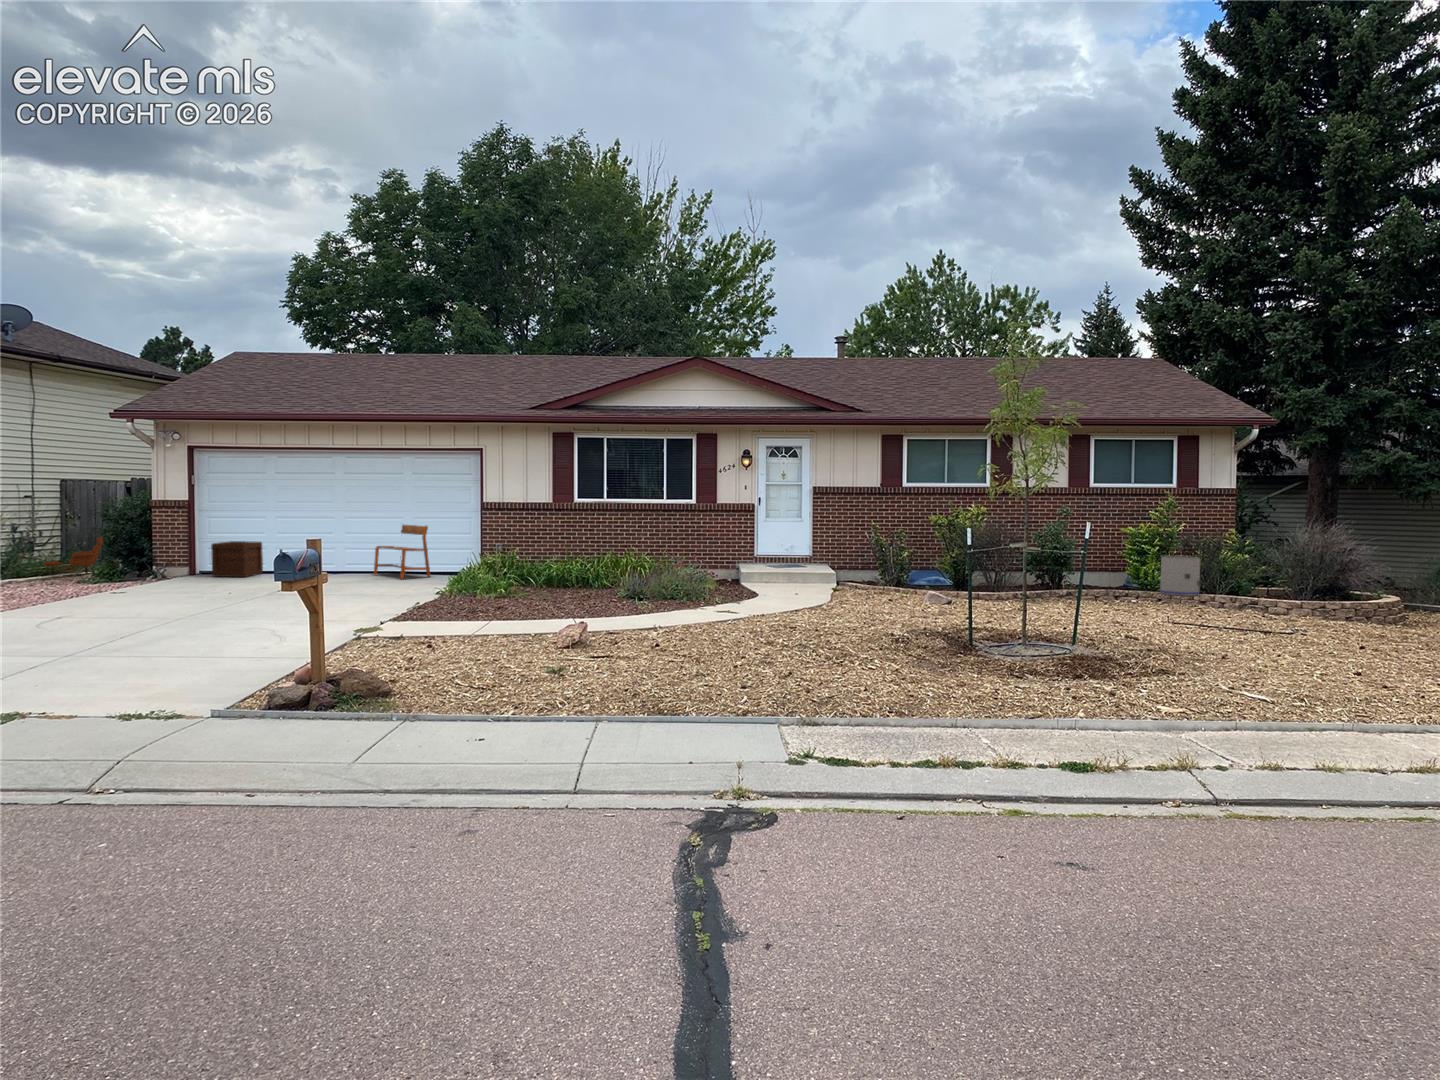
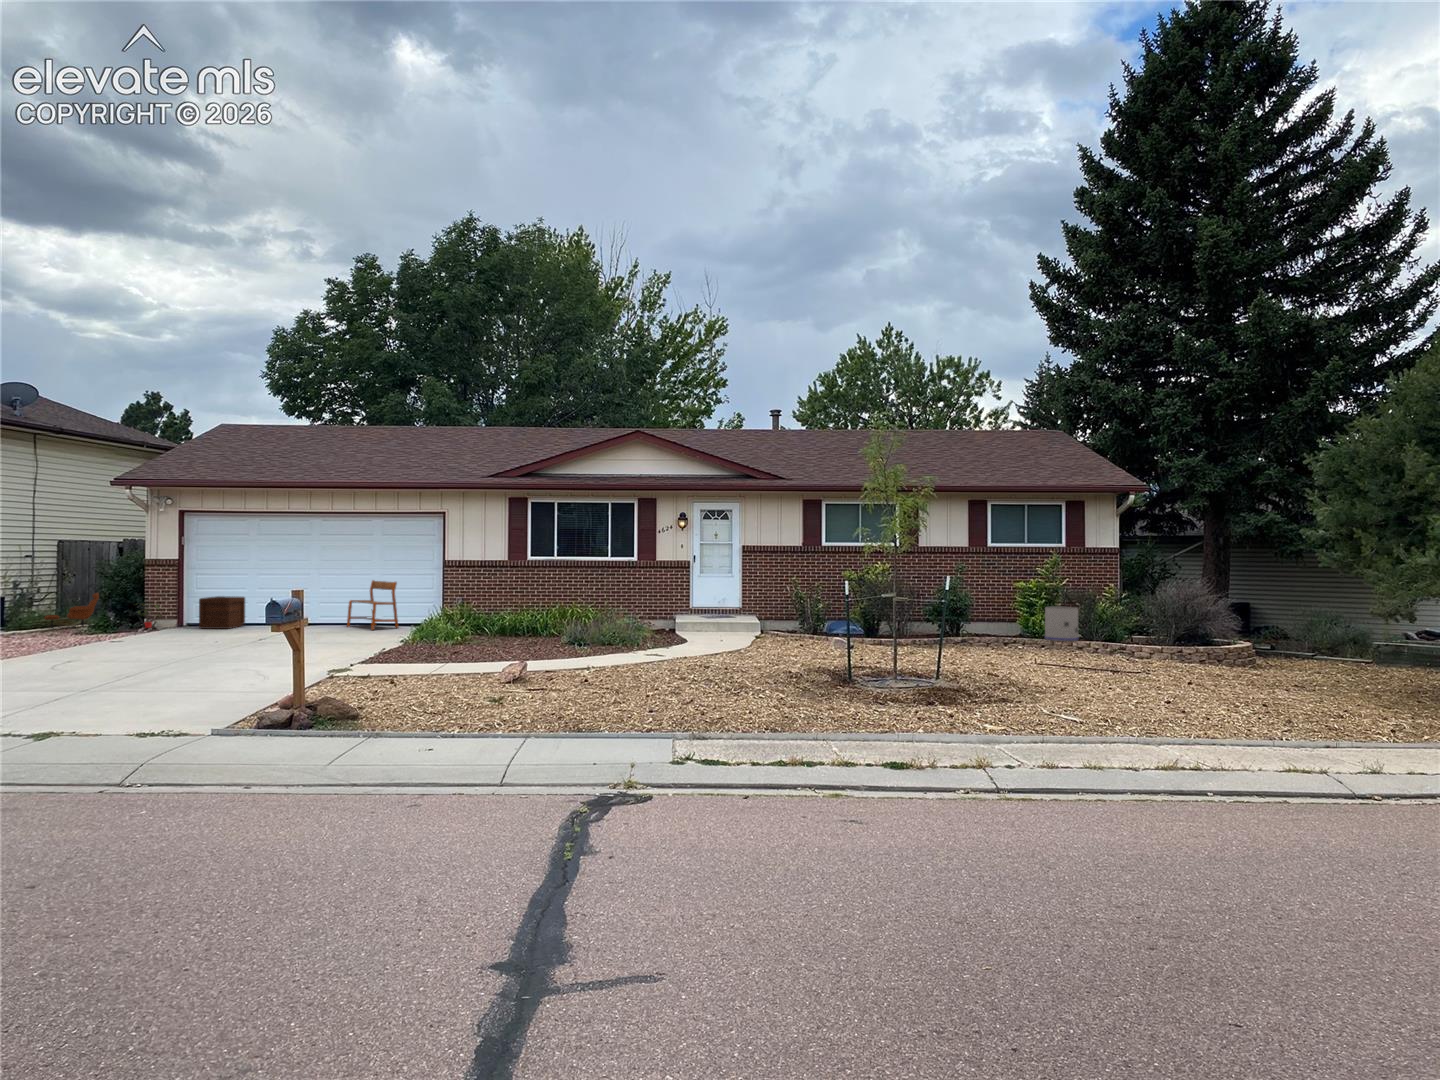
potted plant: none [139,548,176,575] -> present [138,604,161,628]

